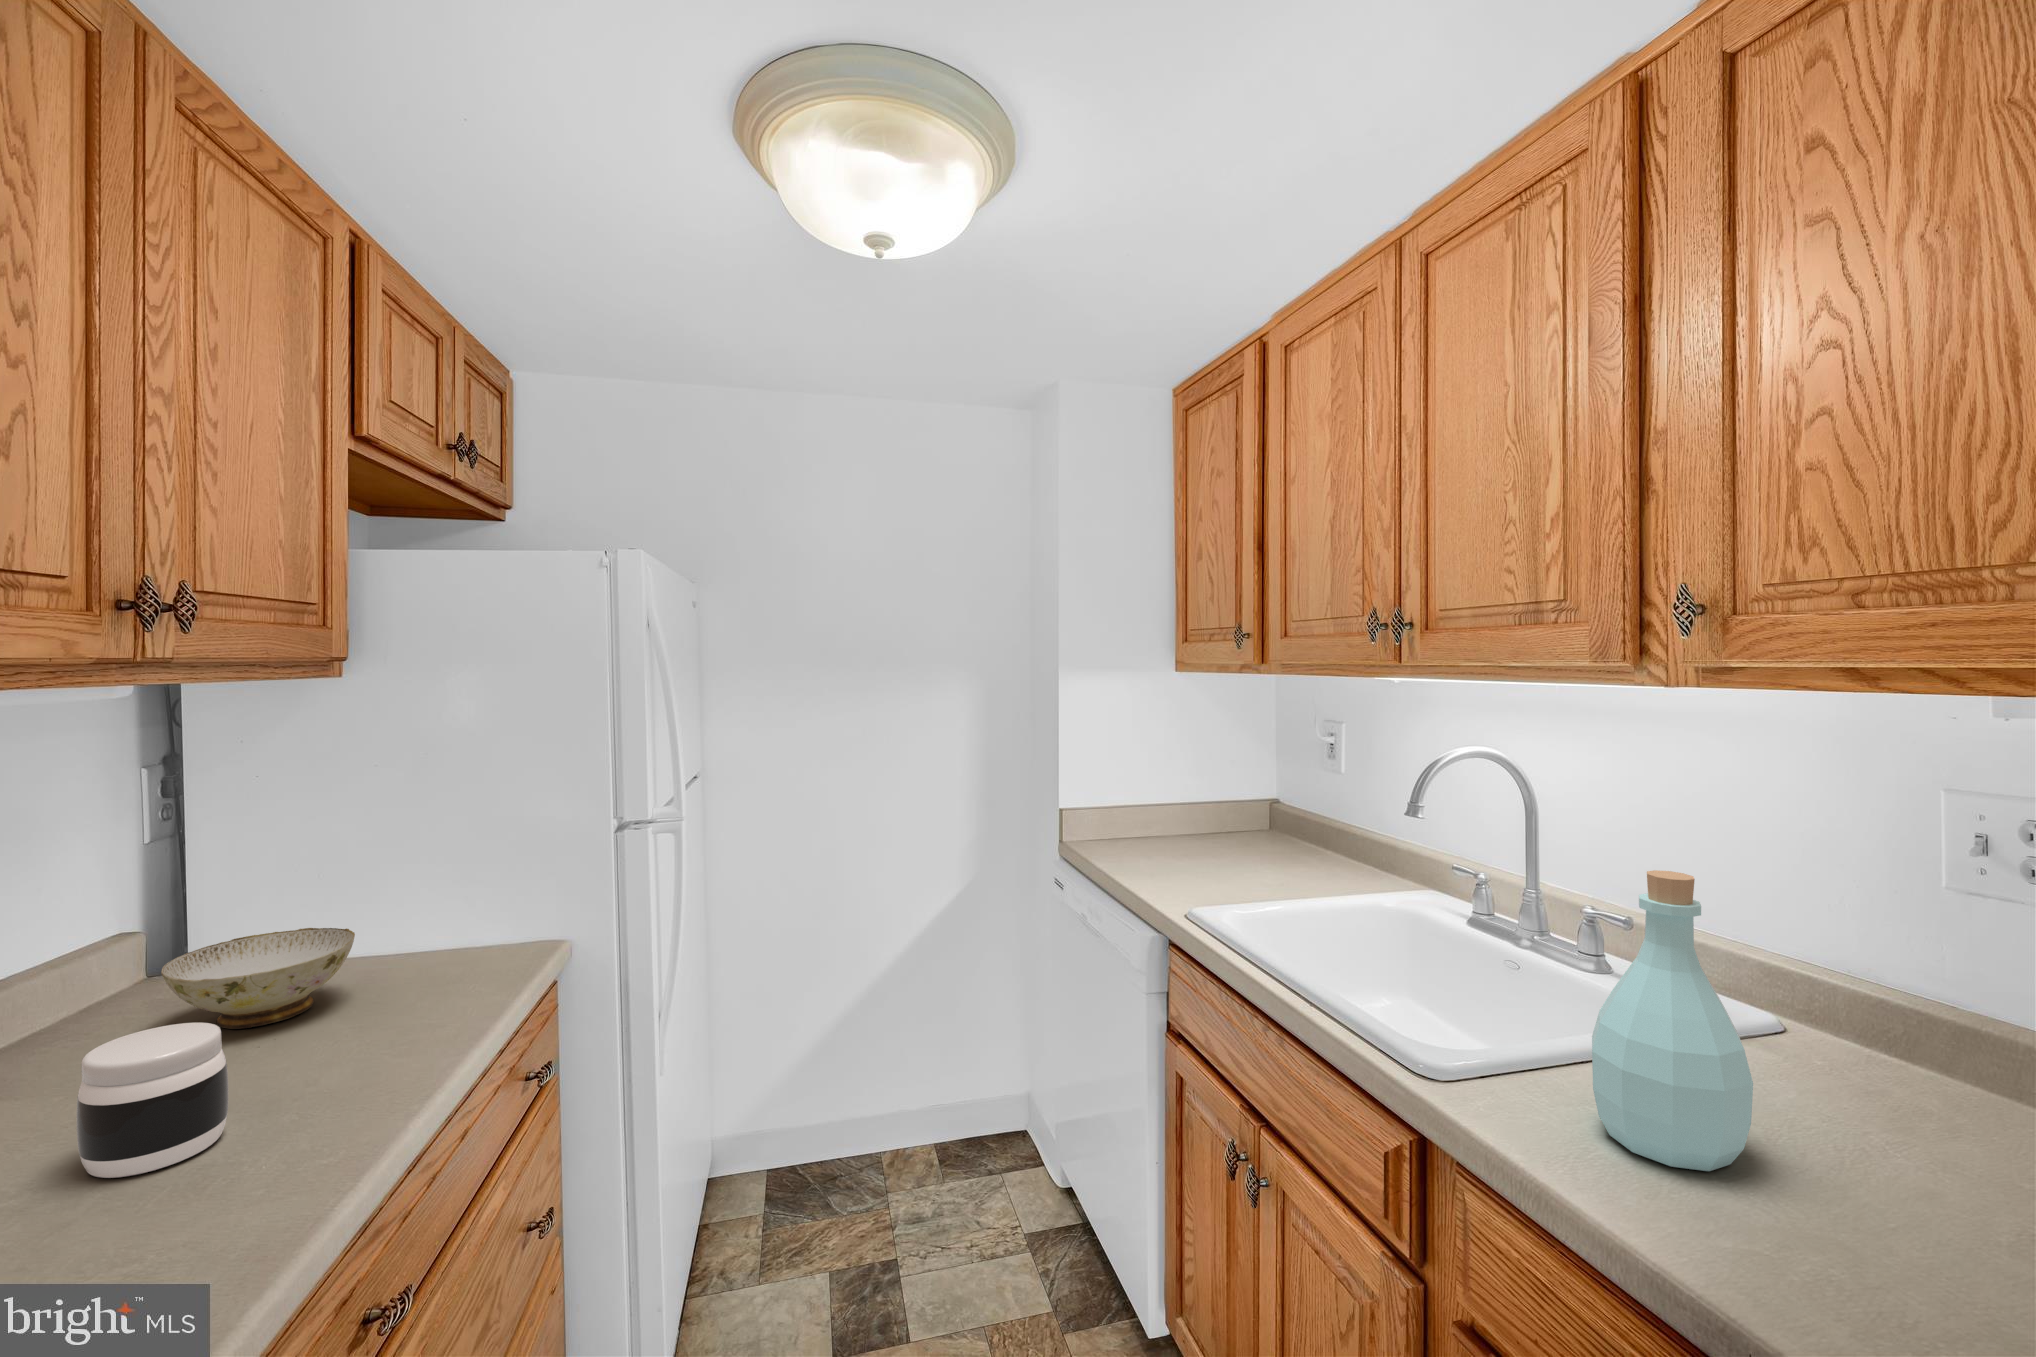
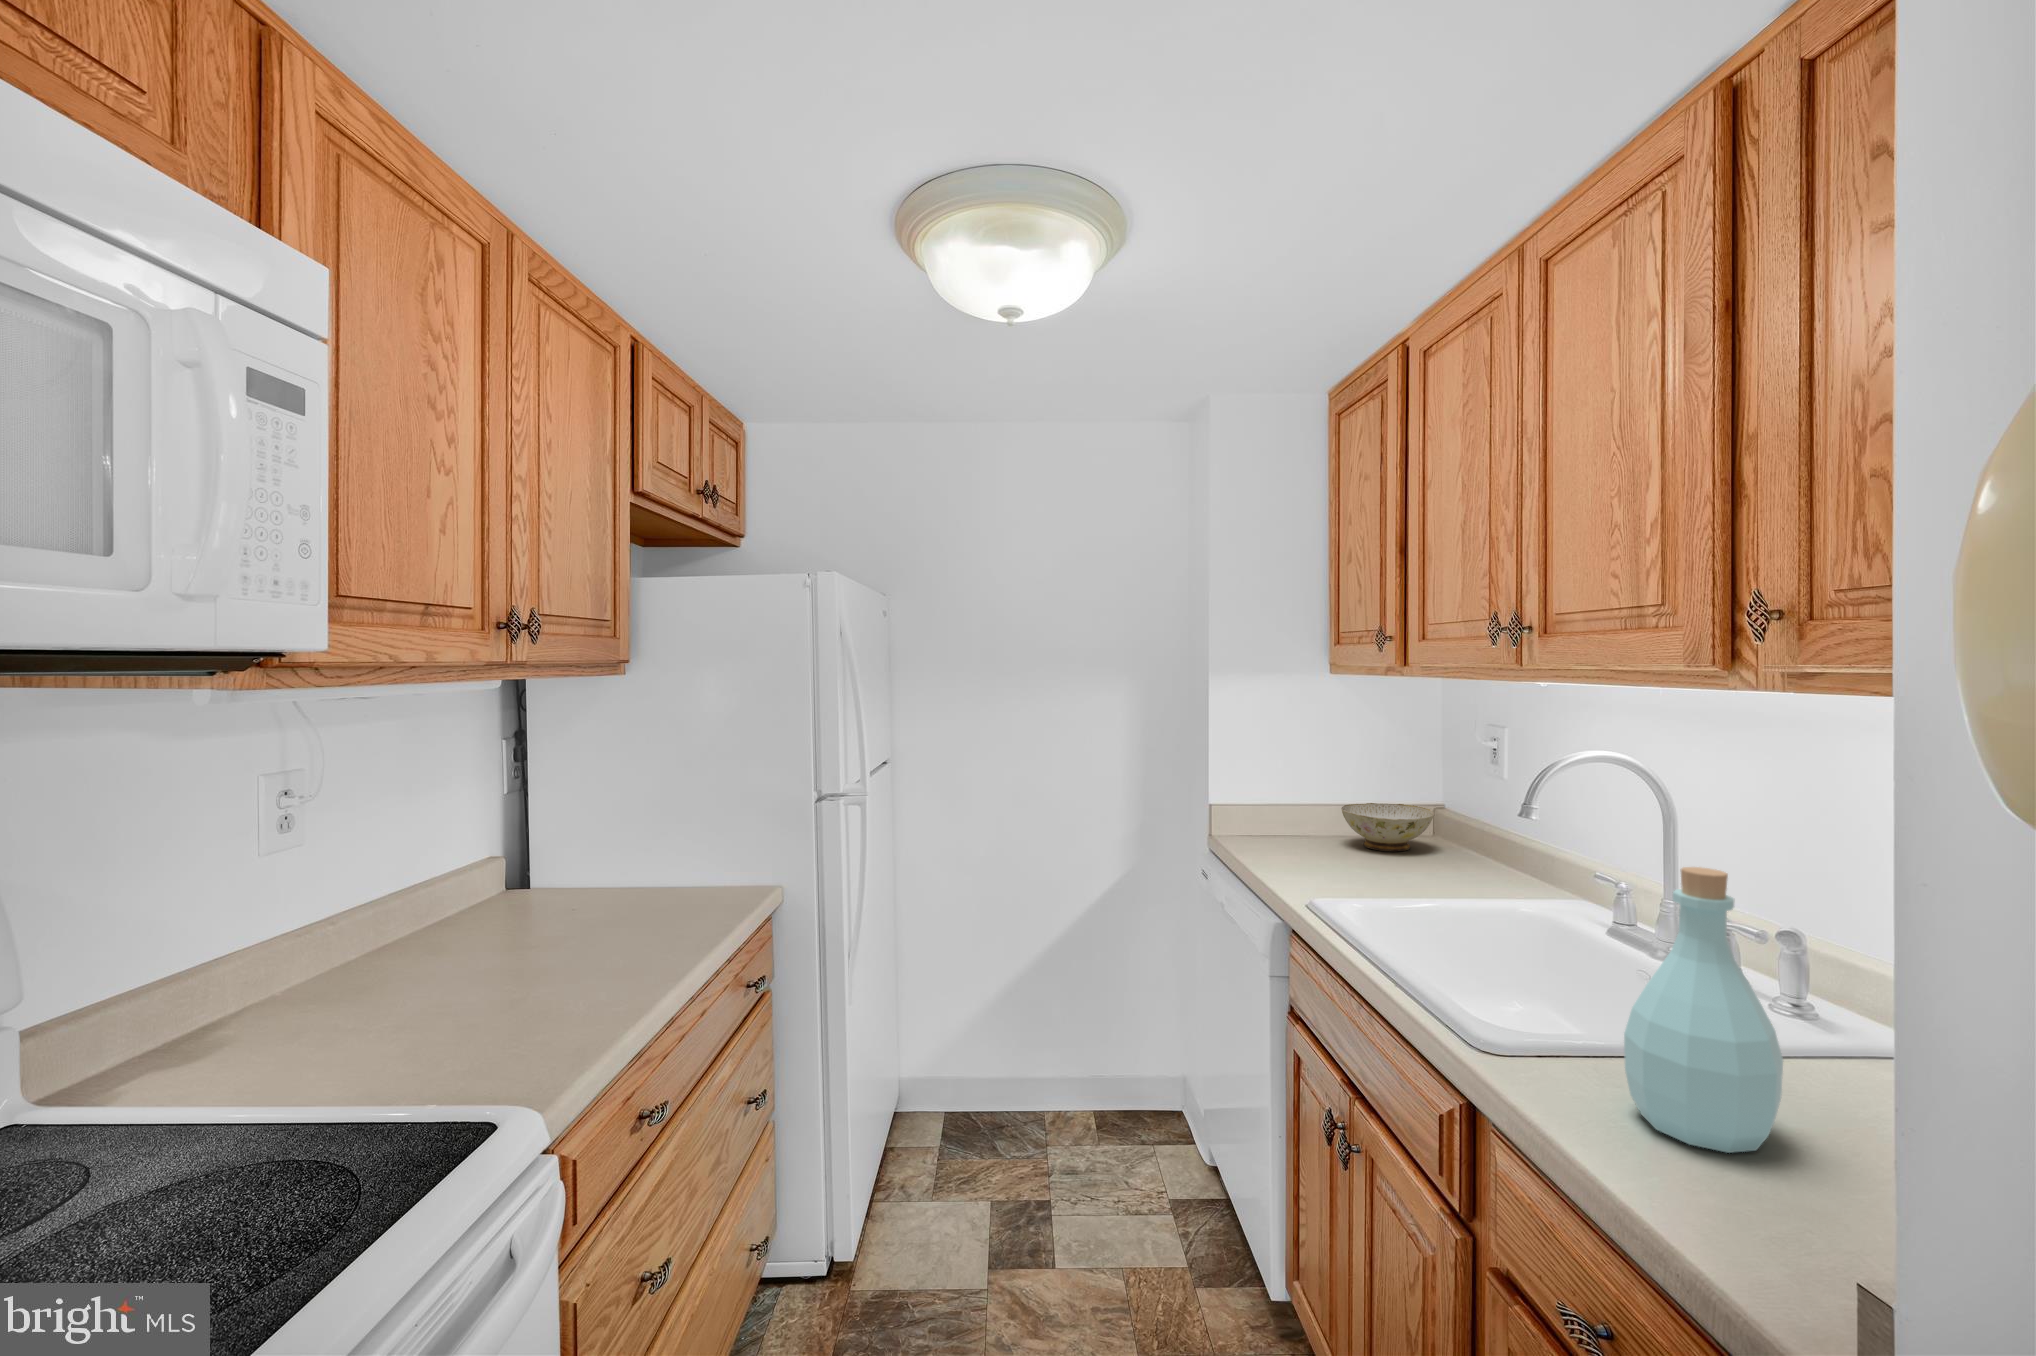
ceramic bowl: present [161,928,355,1029] -> present [1341,803,1434,851]
jar: present [77,1022,228,1178] -> none [454,914,541,1011]

